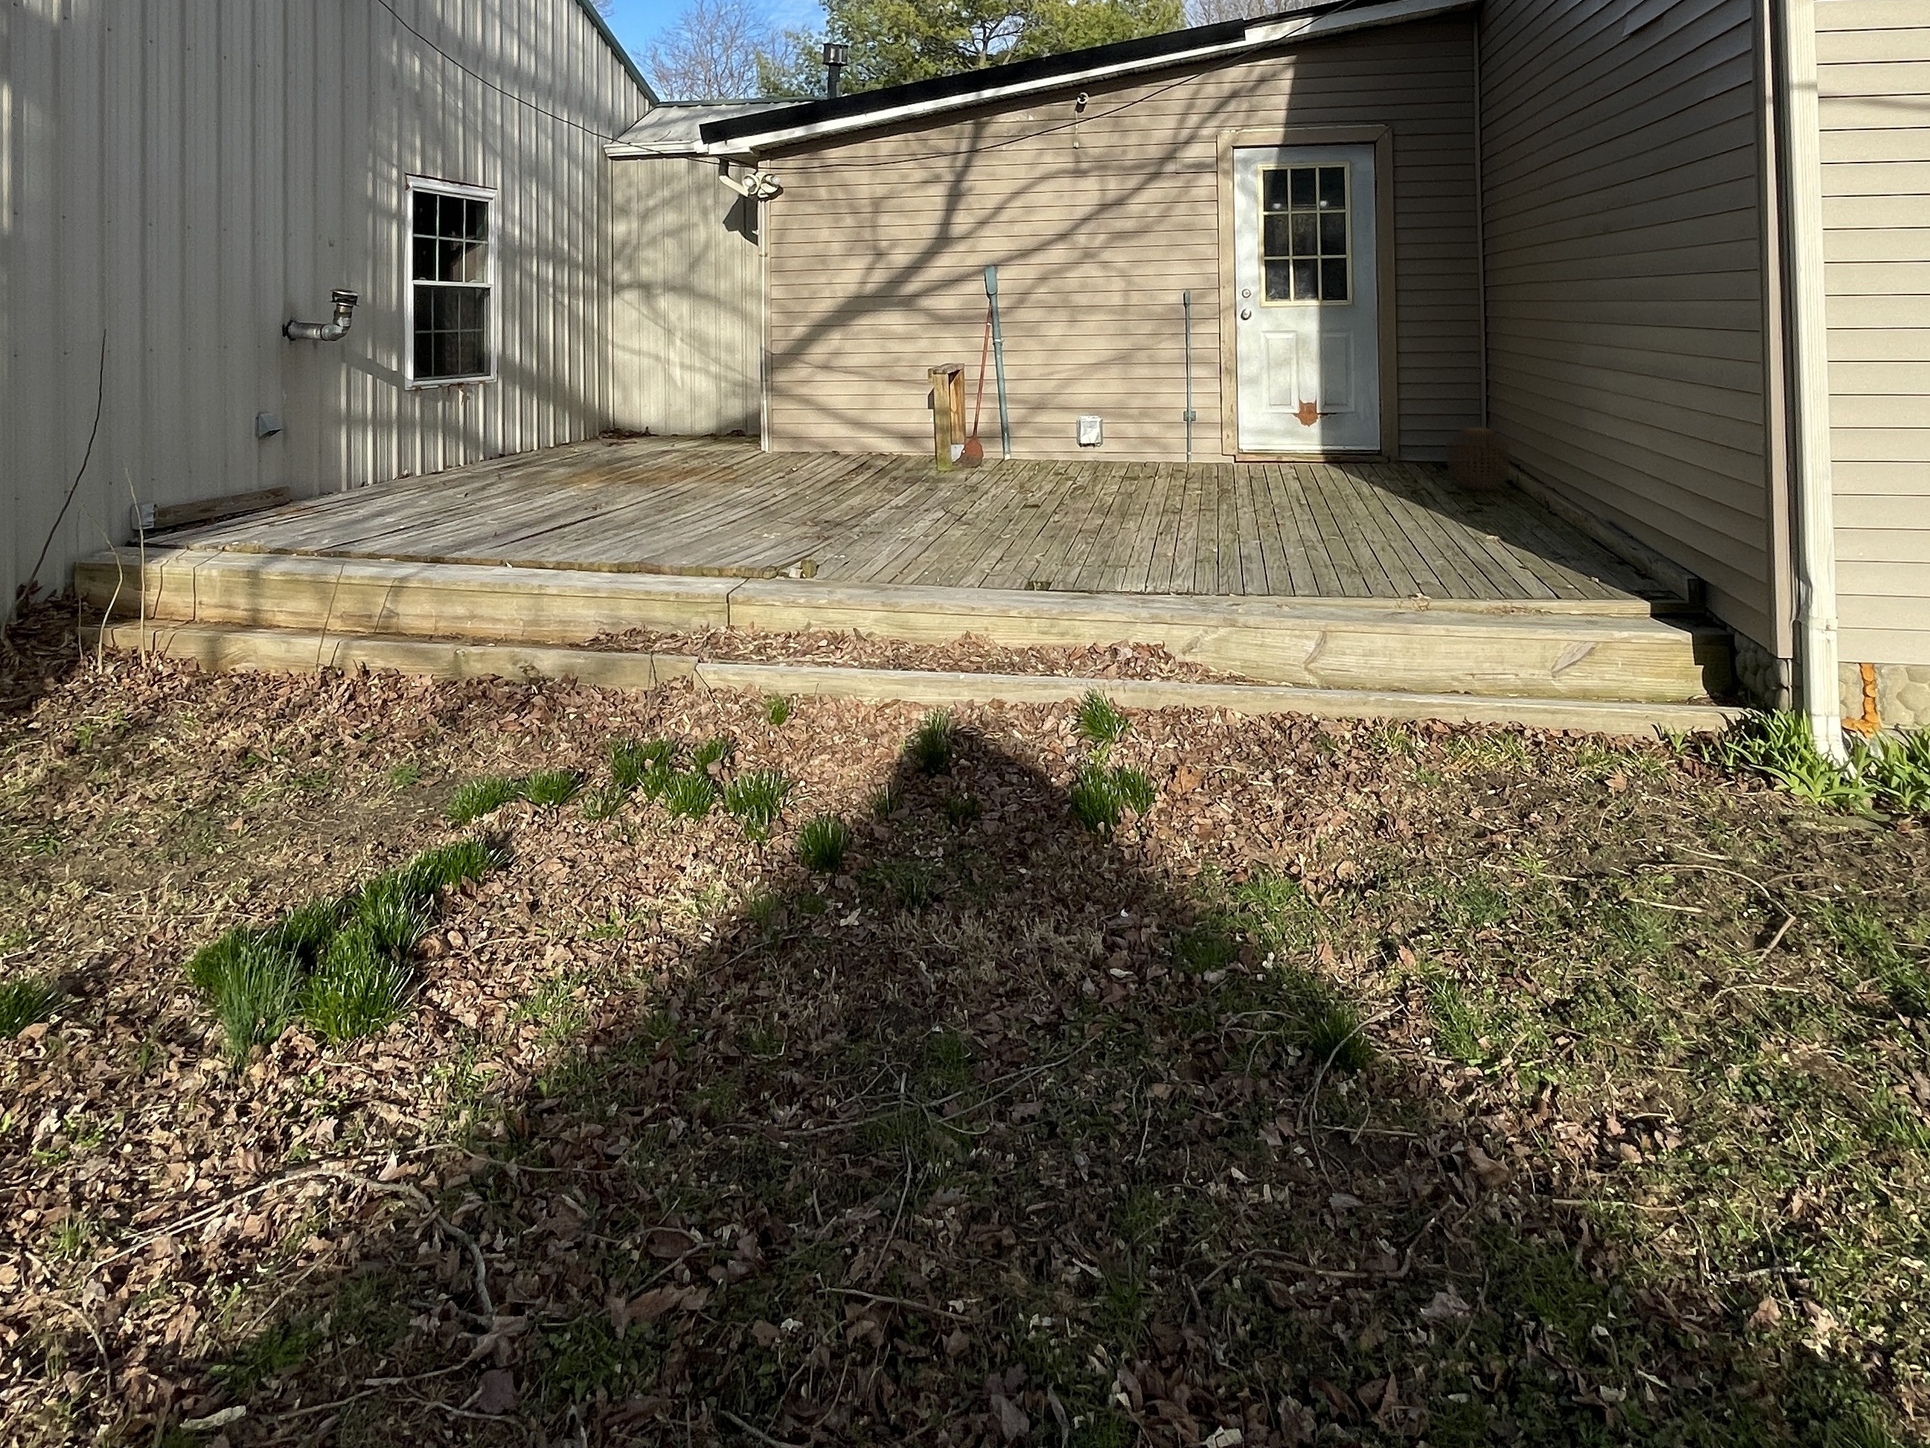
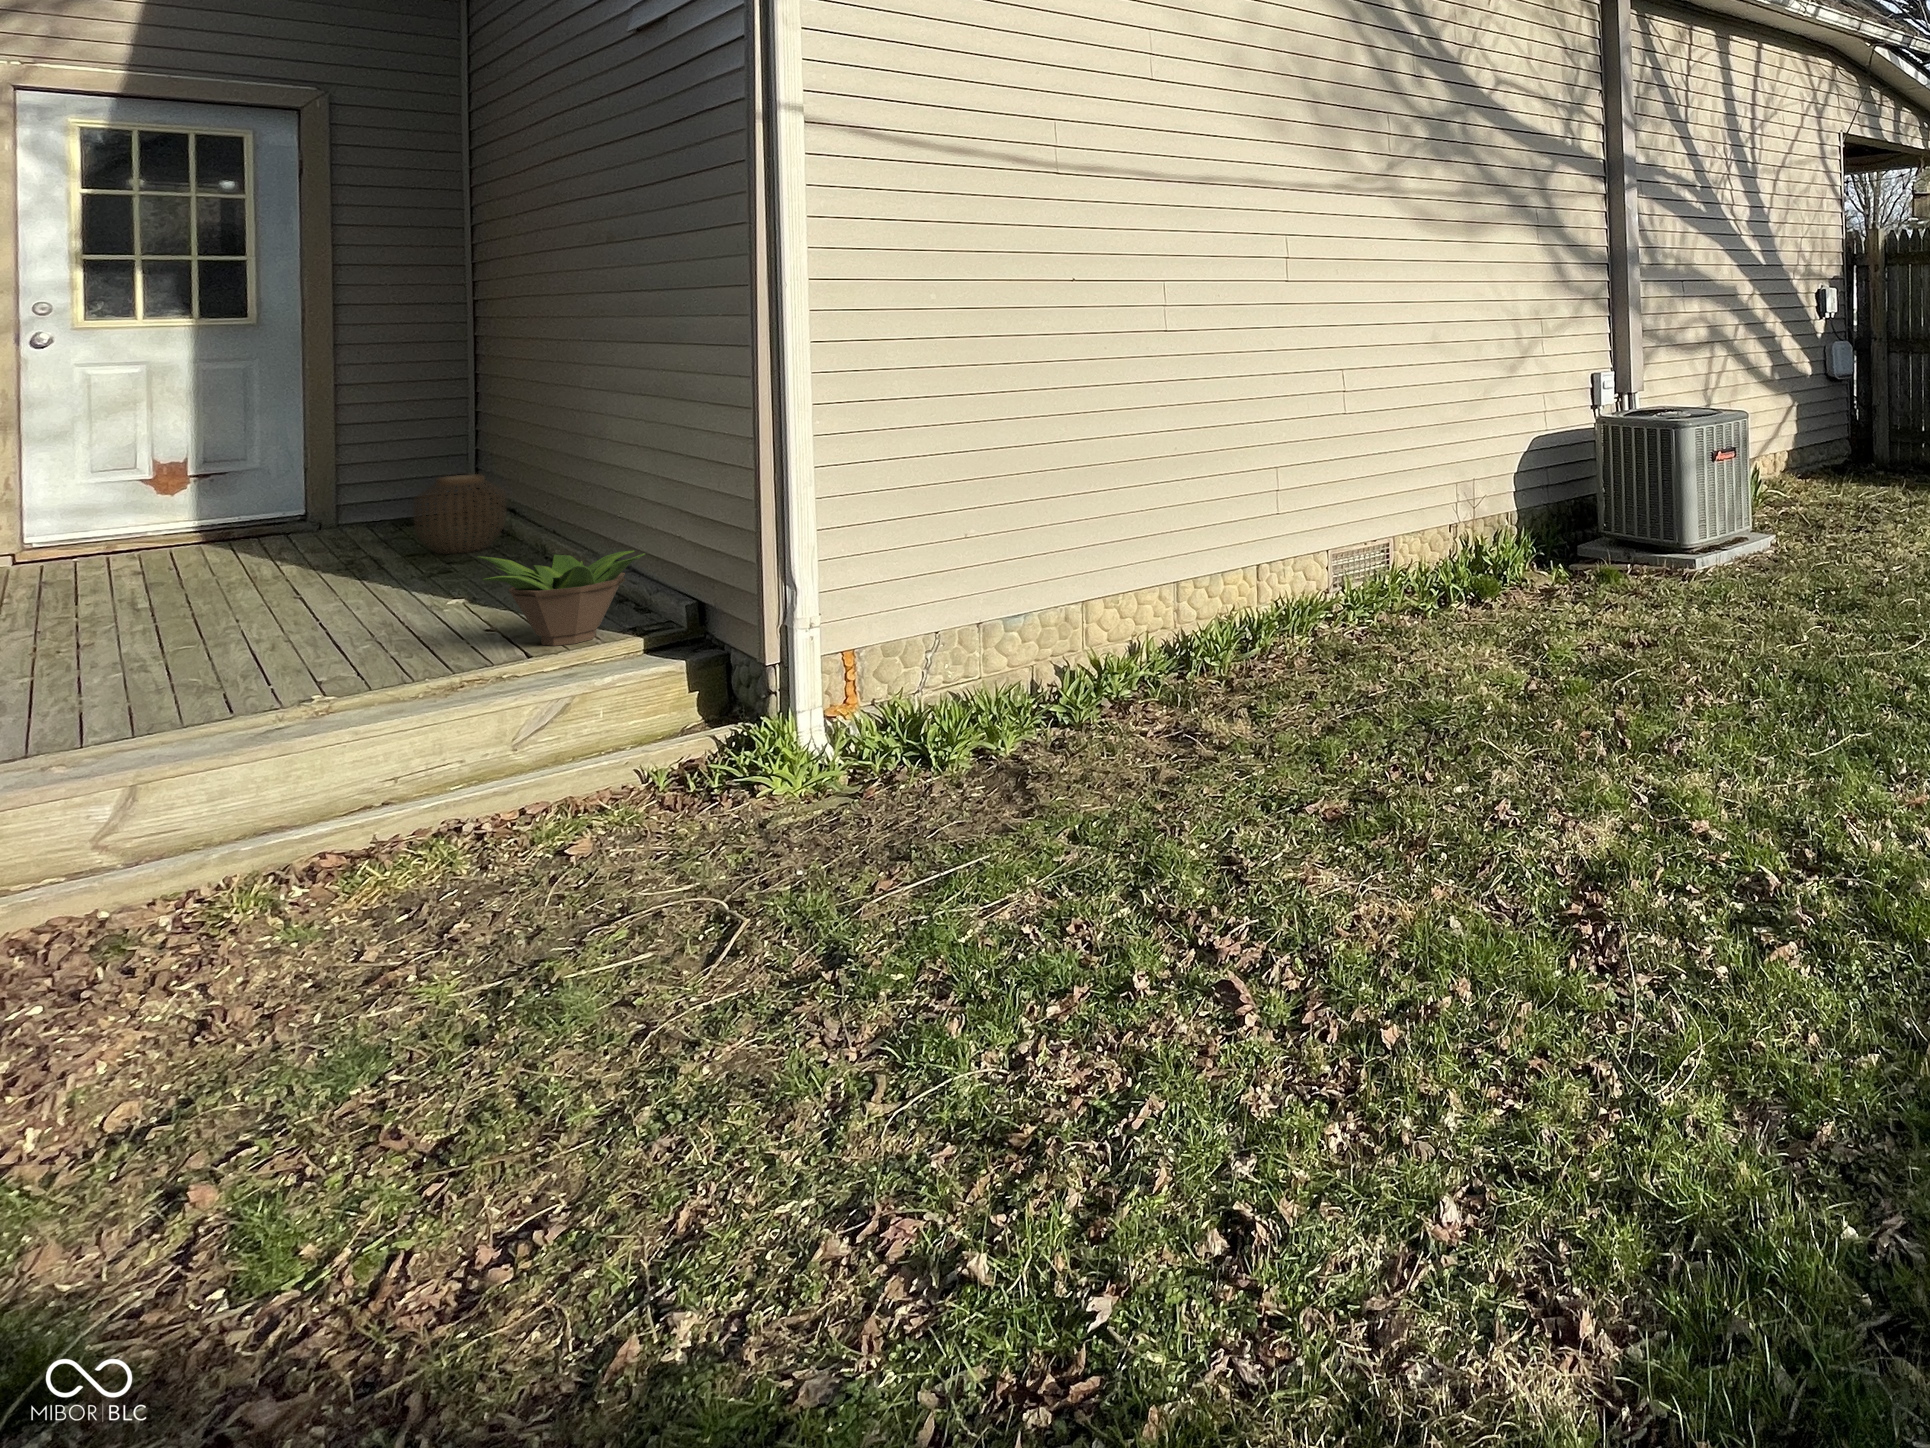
decorative plant: none [1513,501,1646,591] -> present [478,550,645,646]

